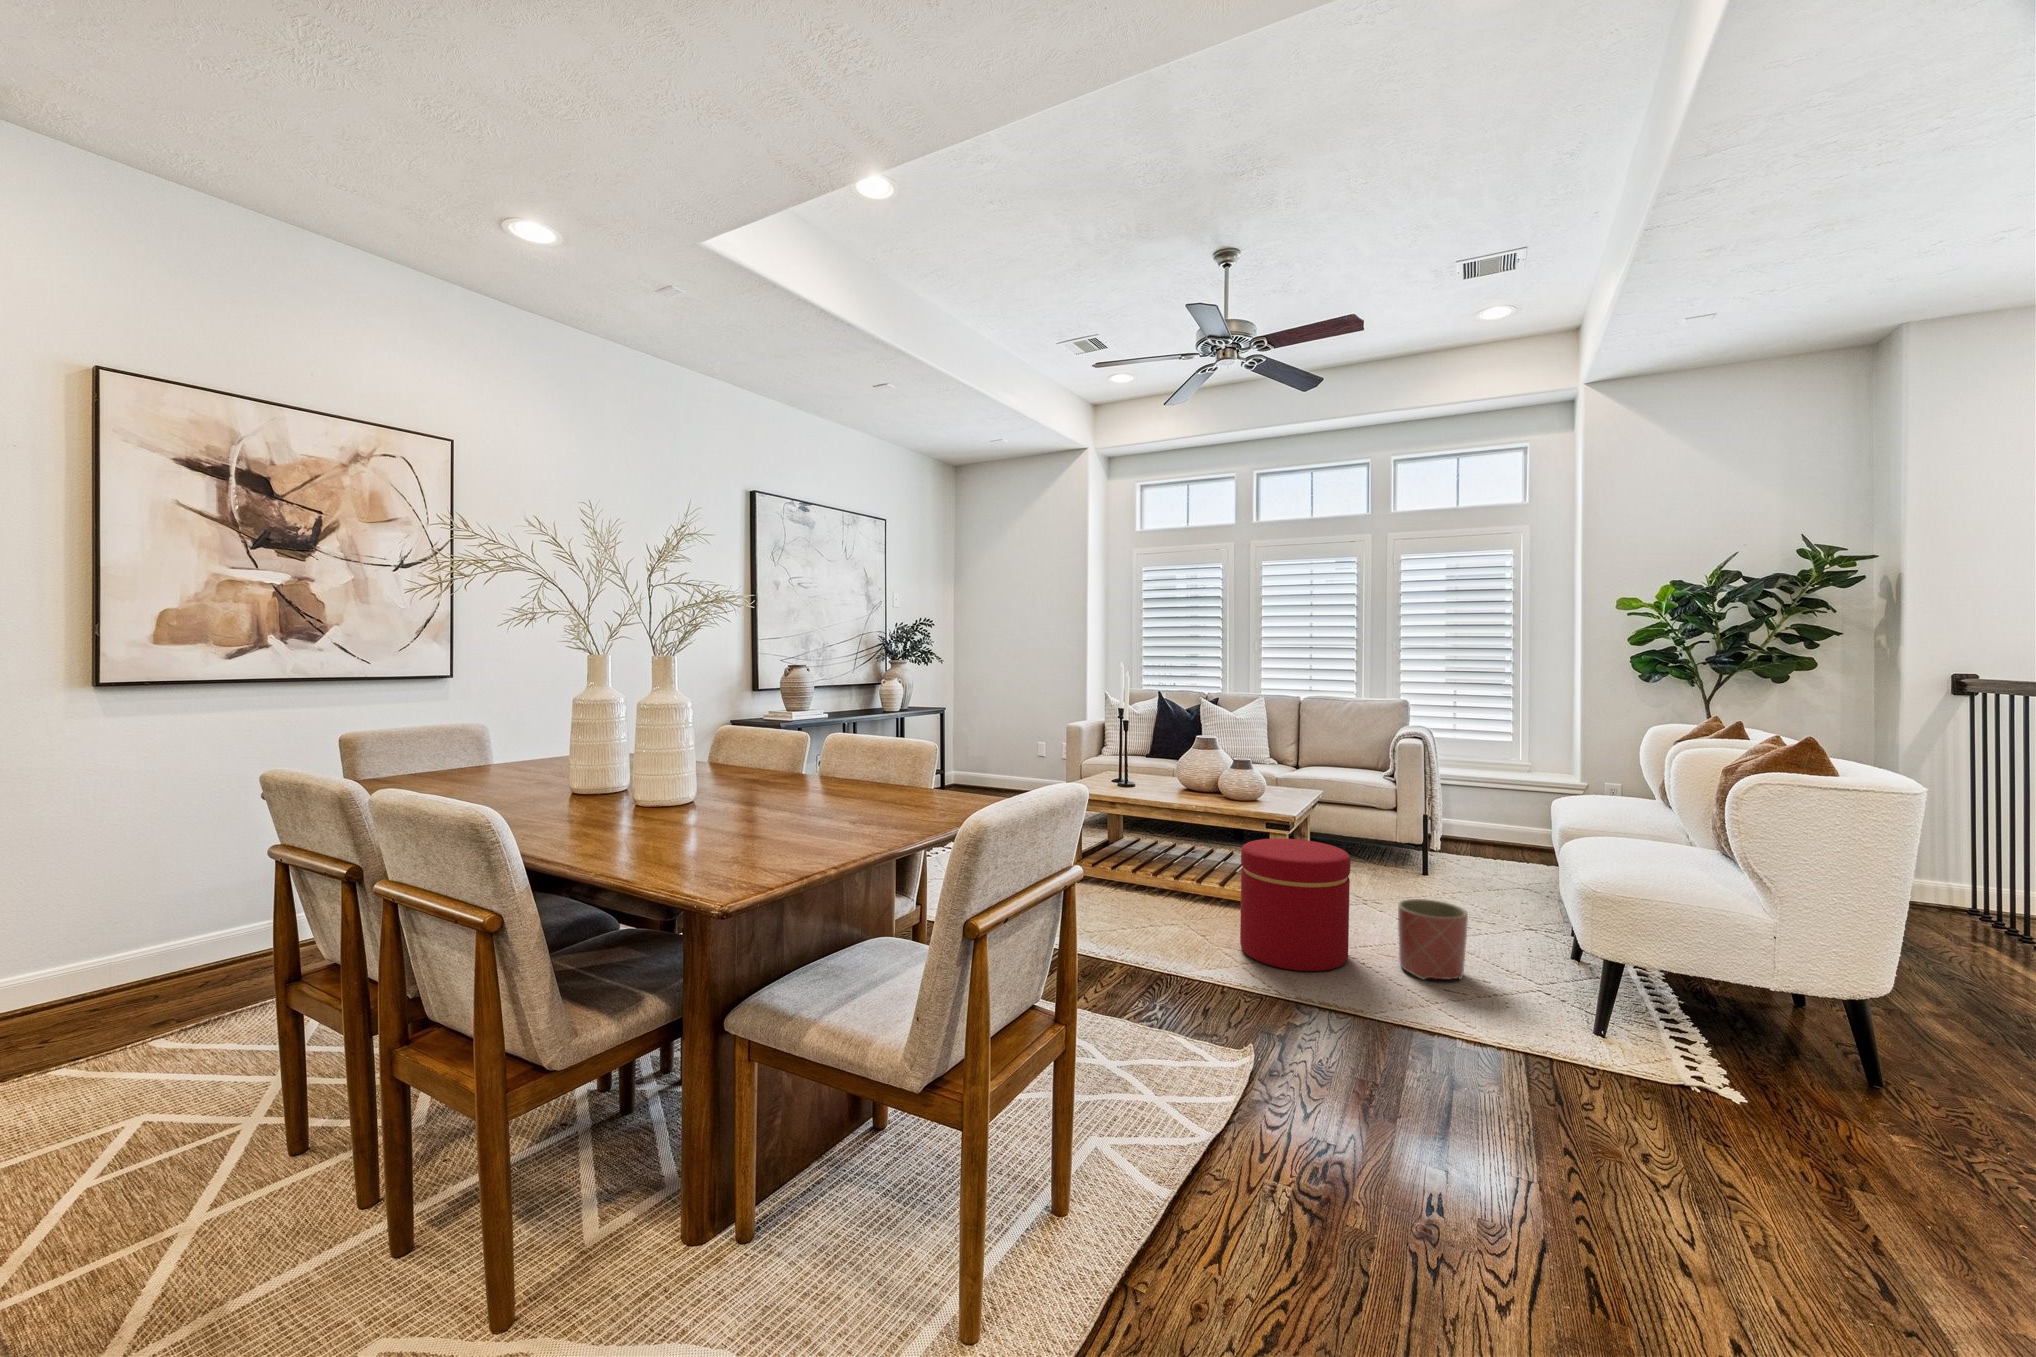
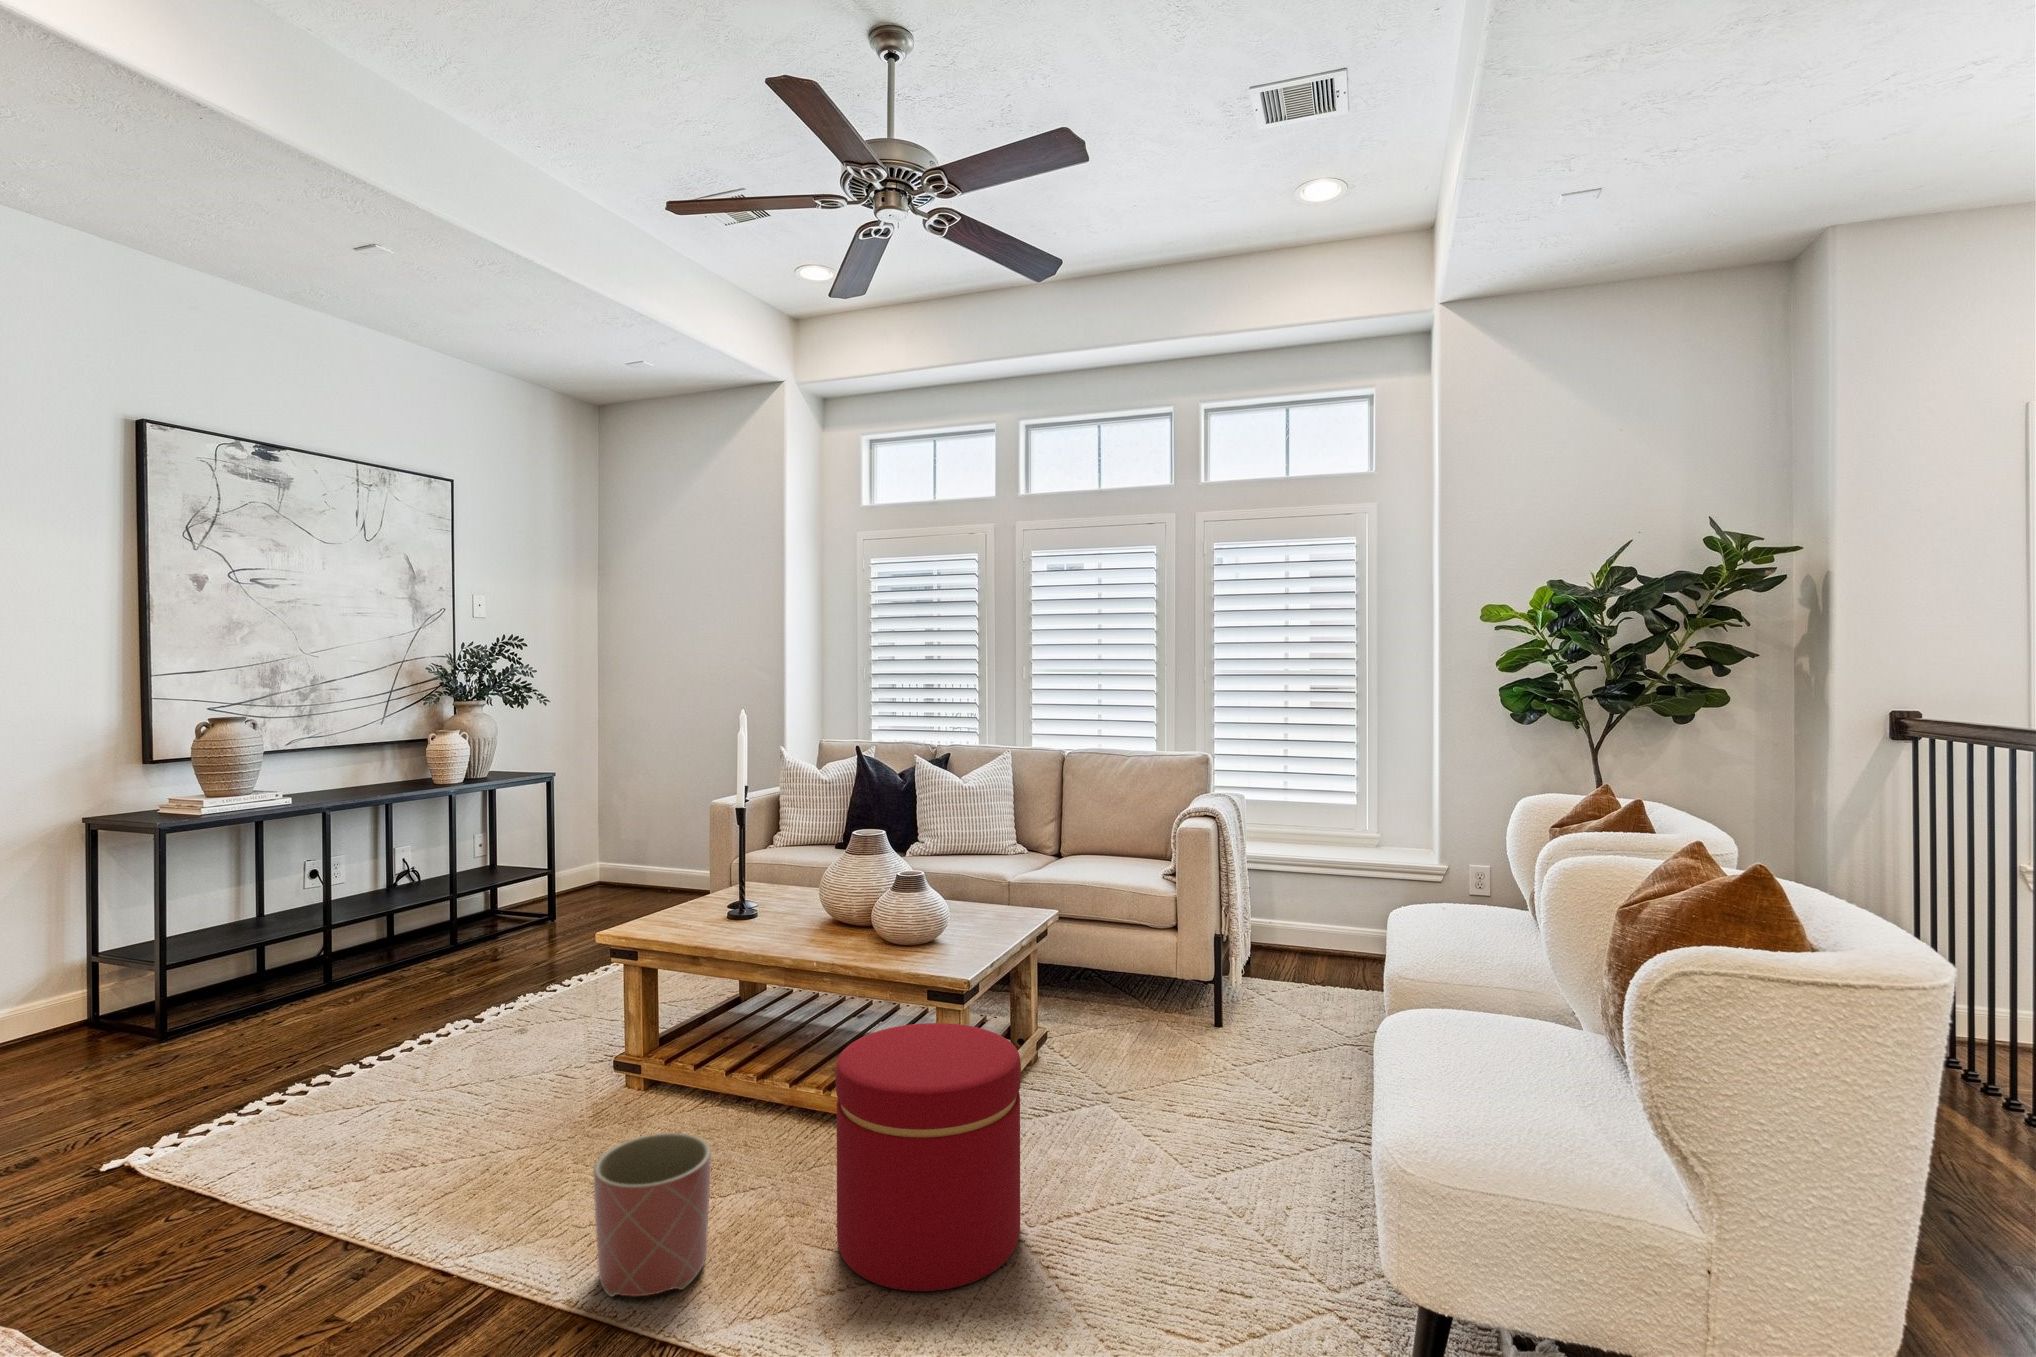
planter: present [1398,899,1468,980] -> present [593,1133,711,1297]

